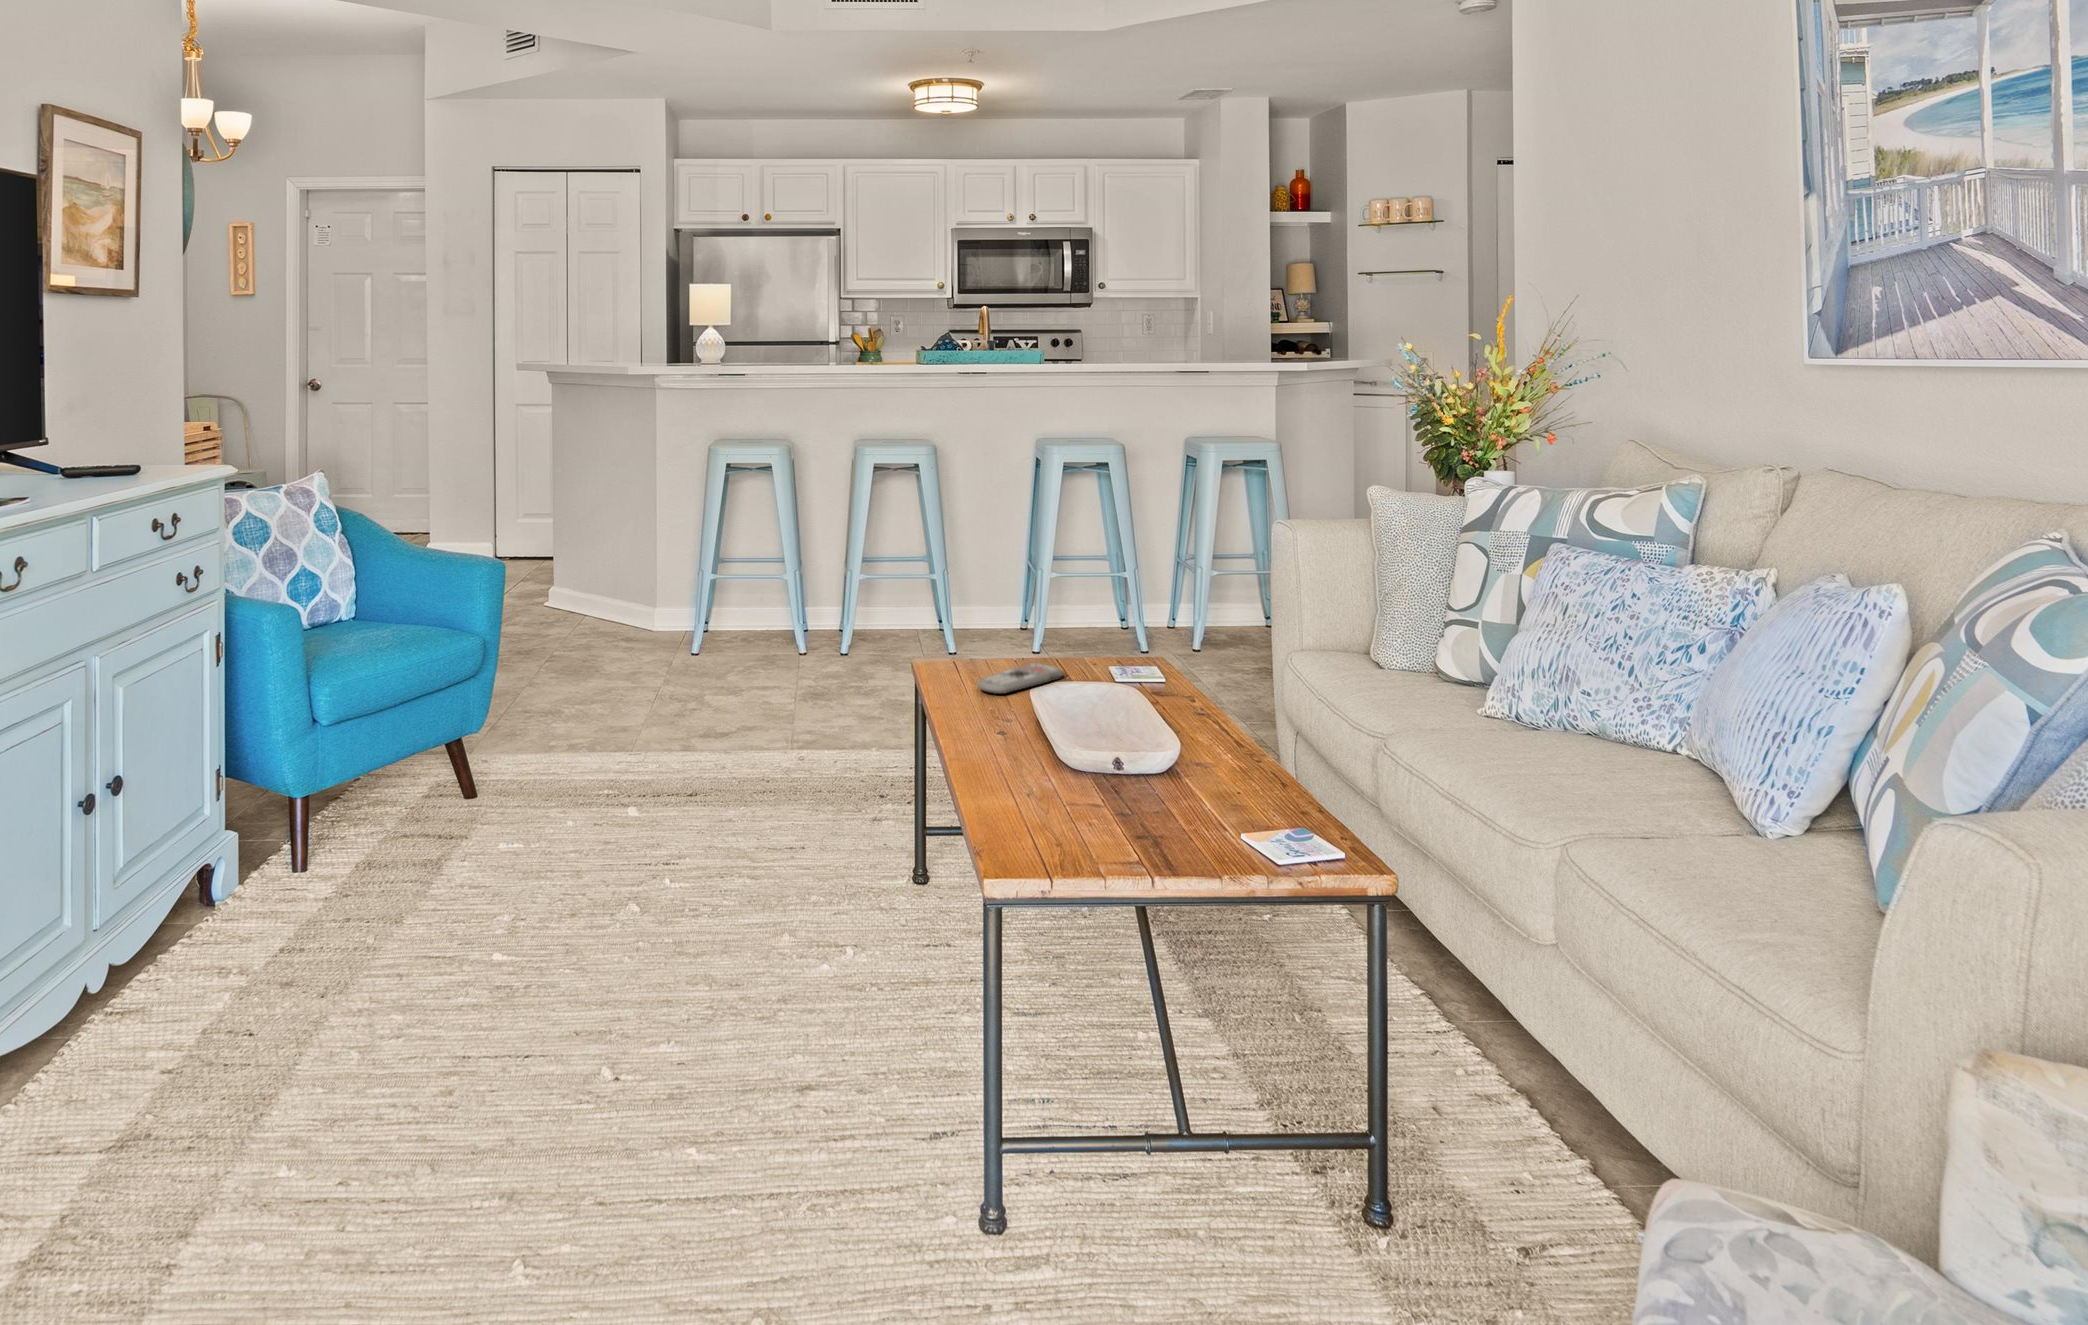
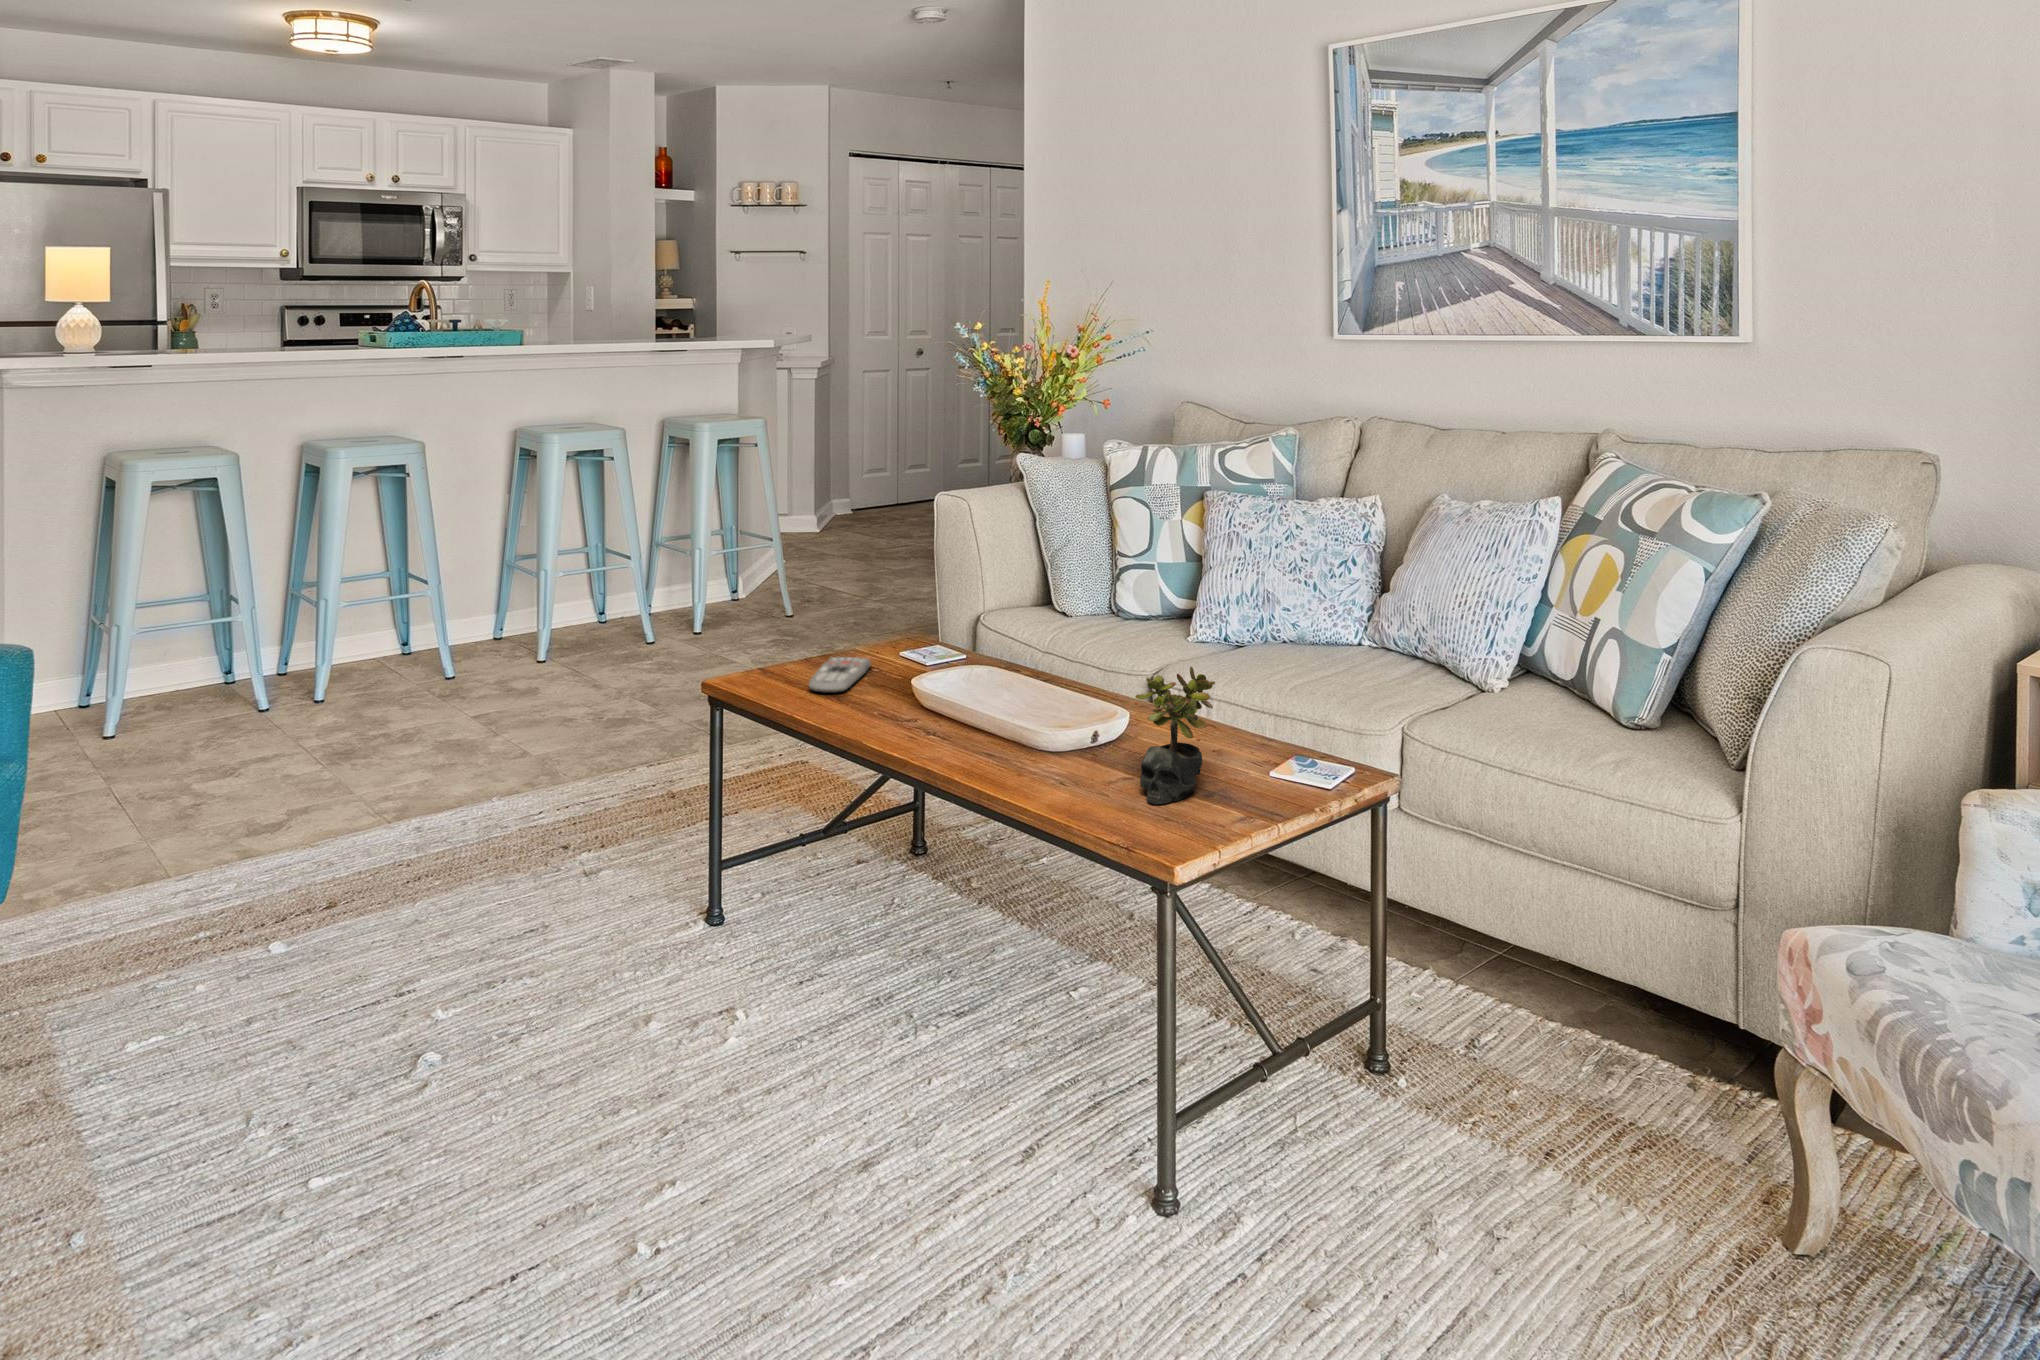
succulent plant: none [1057,714,1156,846] -> present [1135,667,1215,804]

